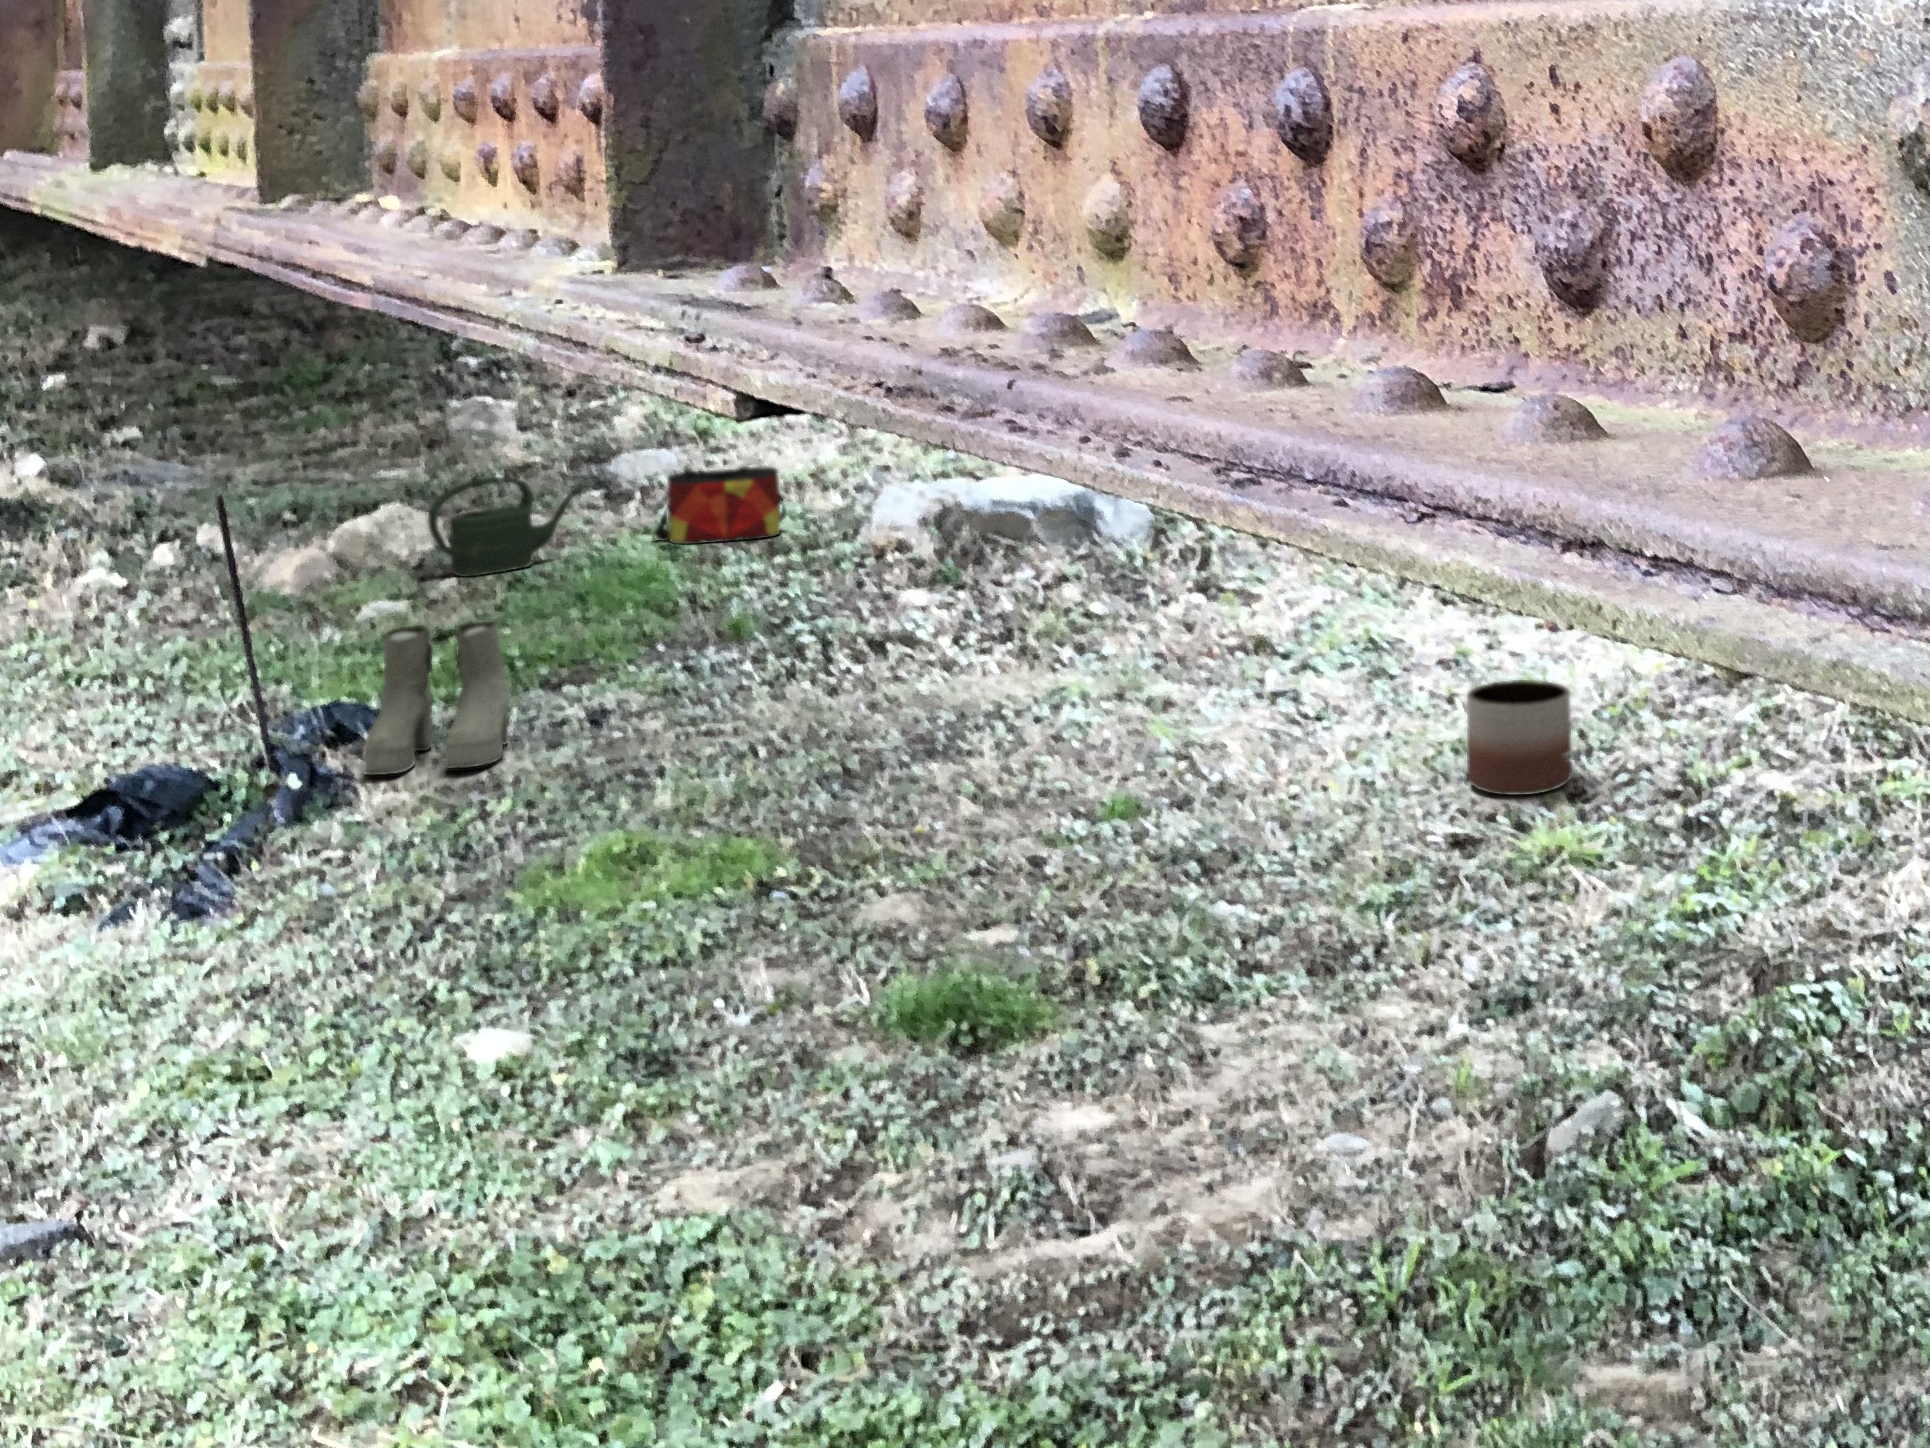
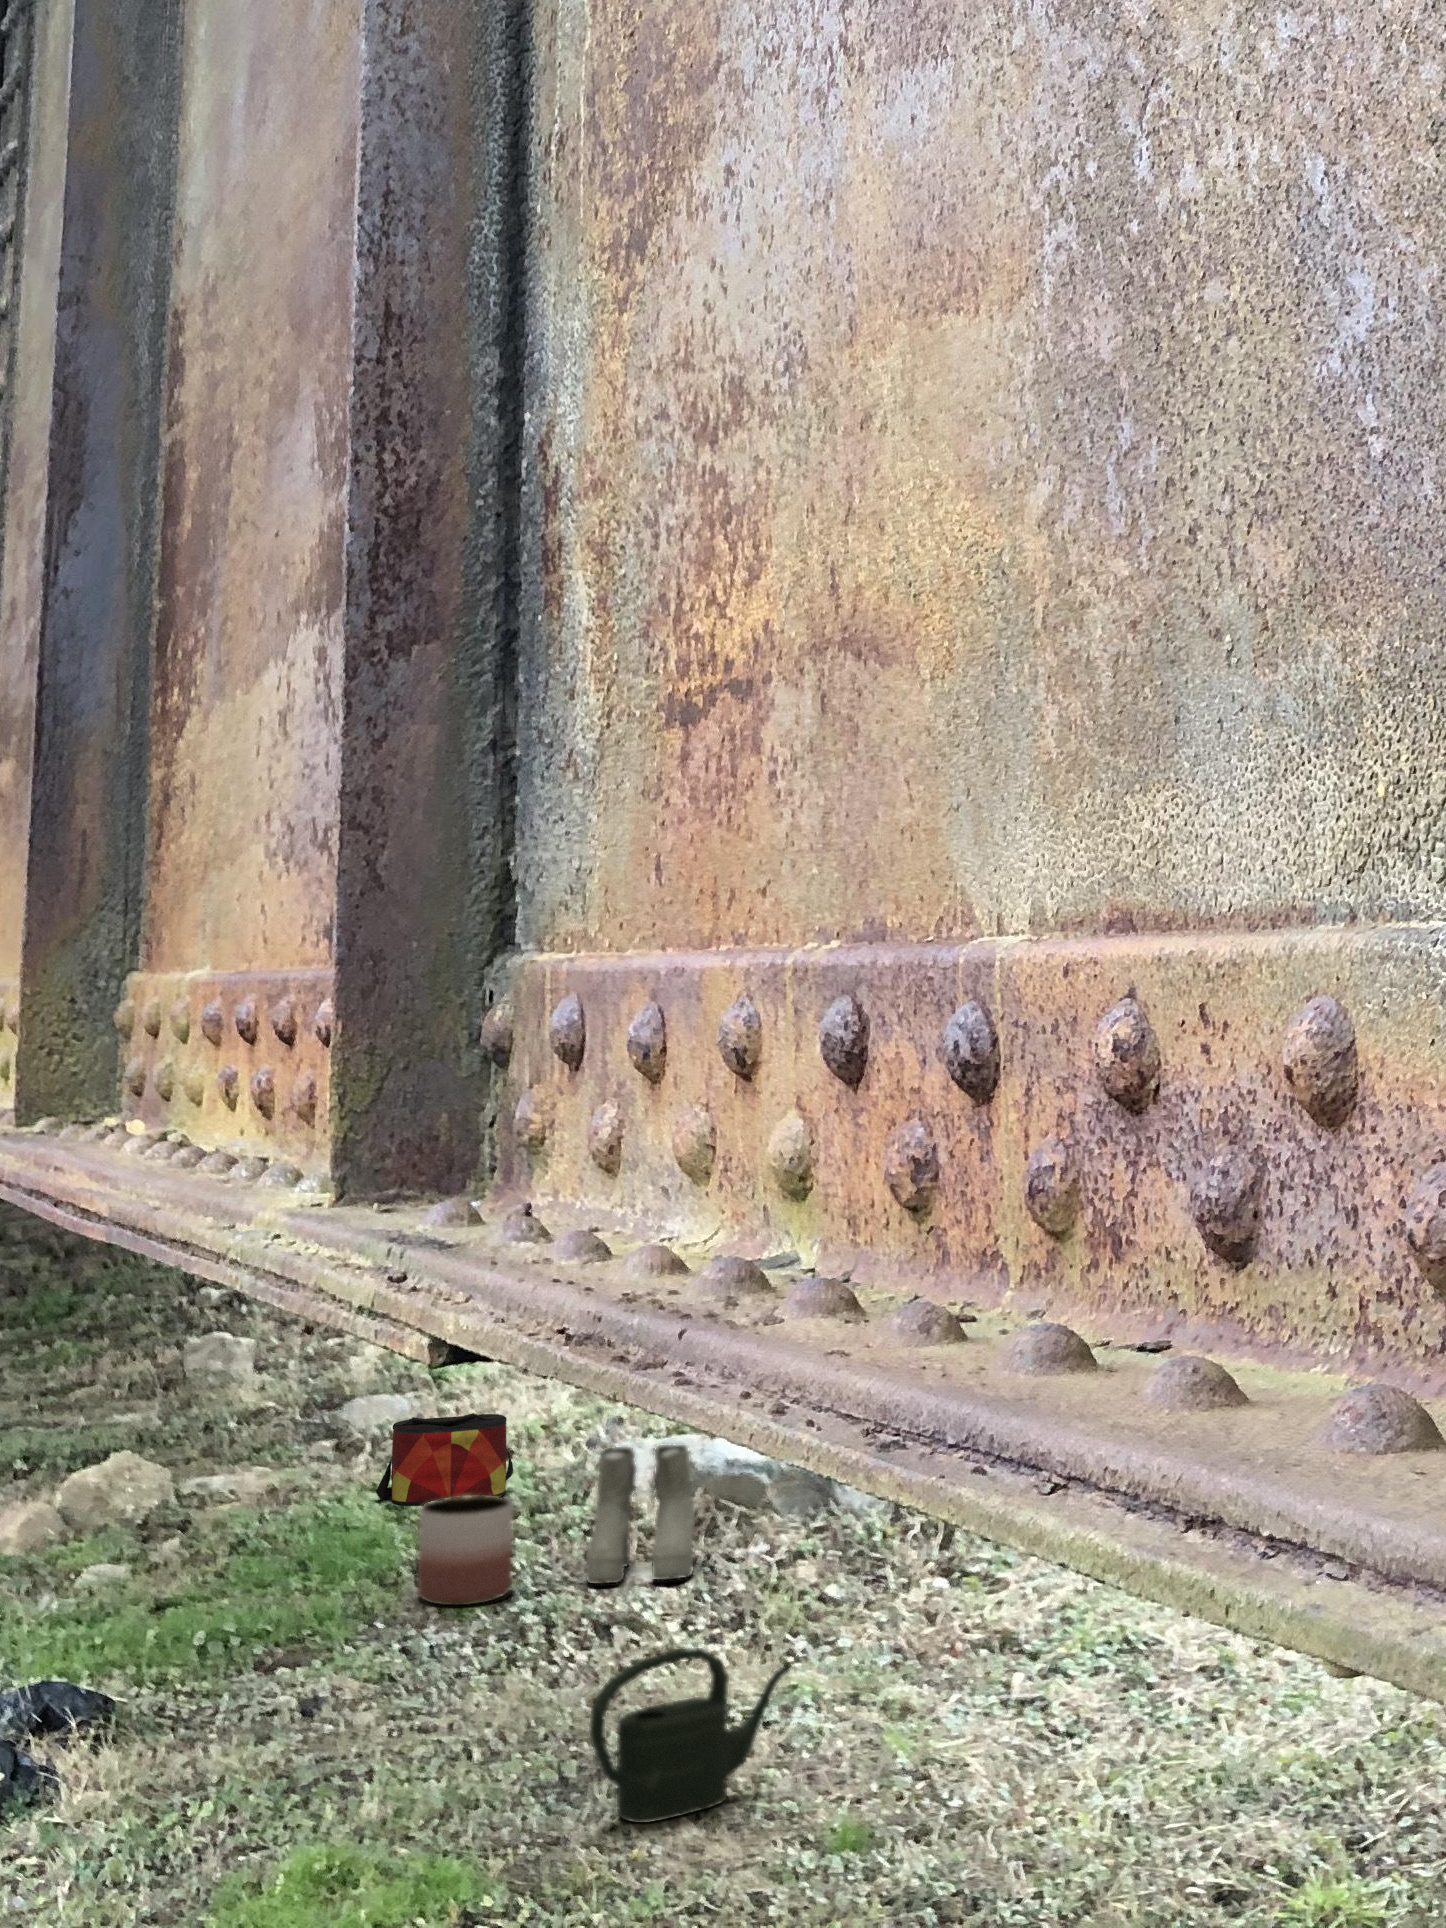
watering can: present [427,477,581,577] -> present [589,1648,791,1823]
boots: present [363,621,510,775] -> present [586,1445,695,1584]
planter: present [1467,680,1572,795] -> present [418,1496,512,1605]

